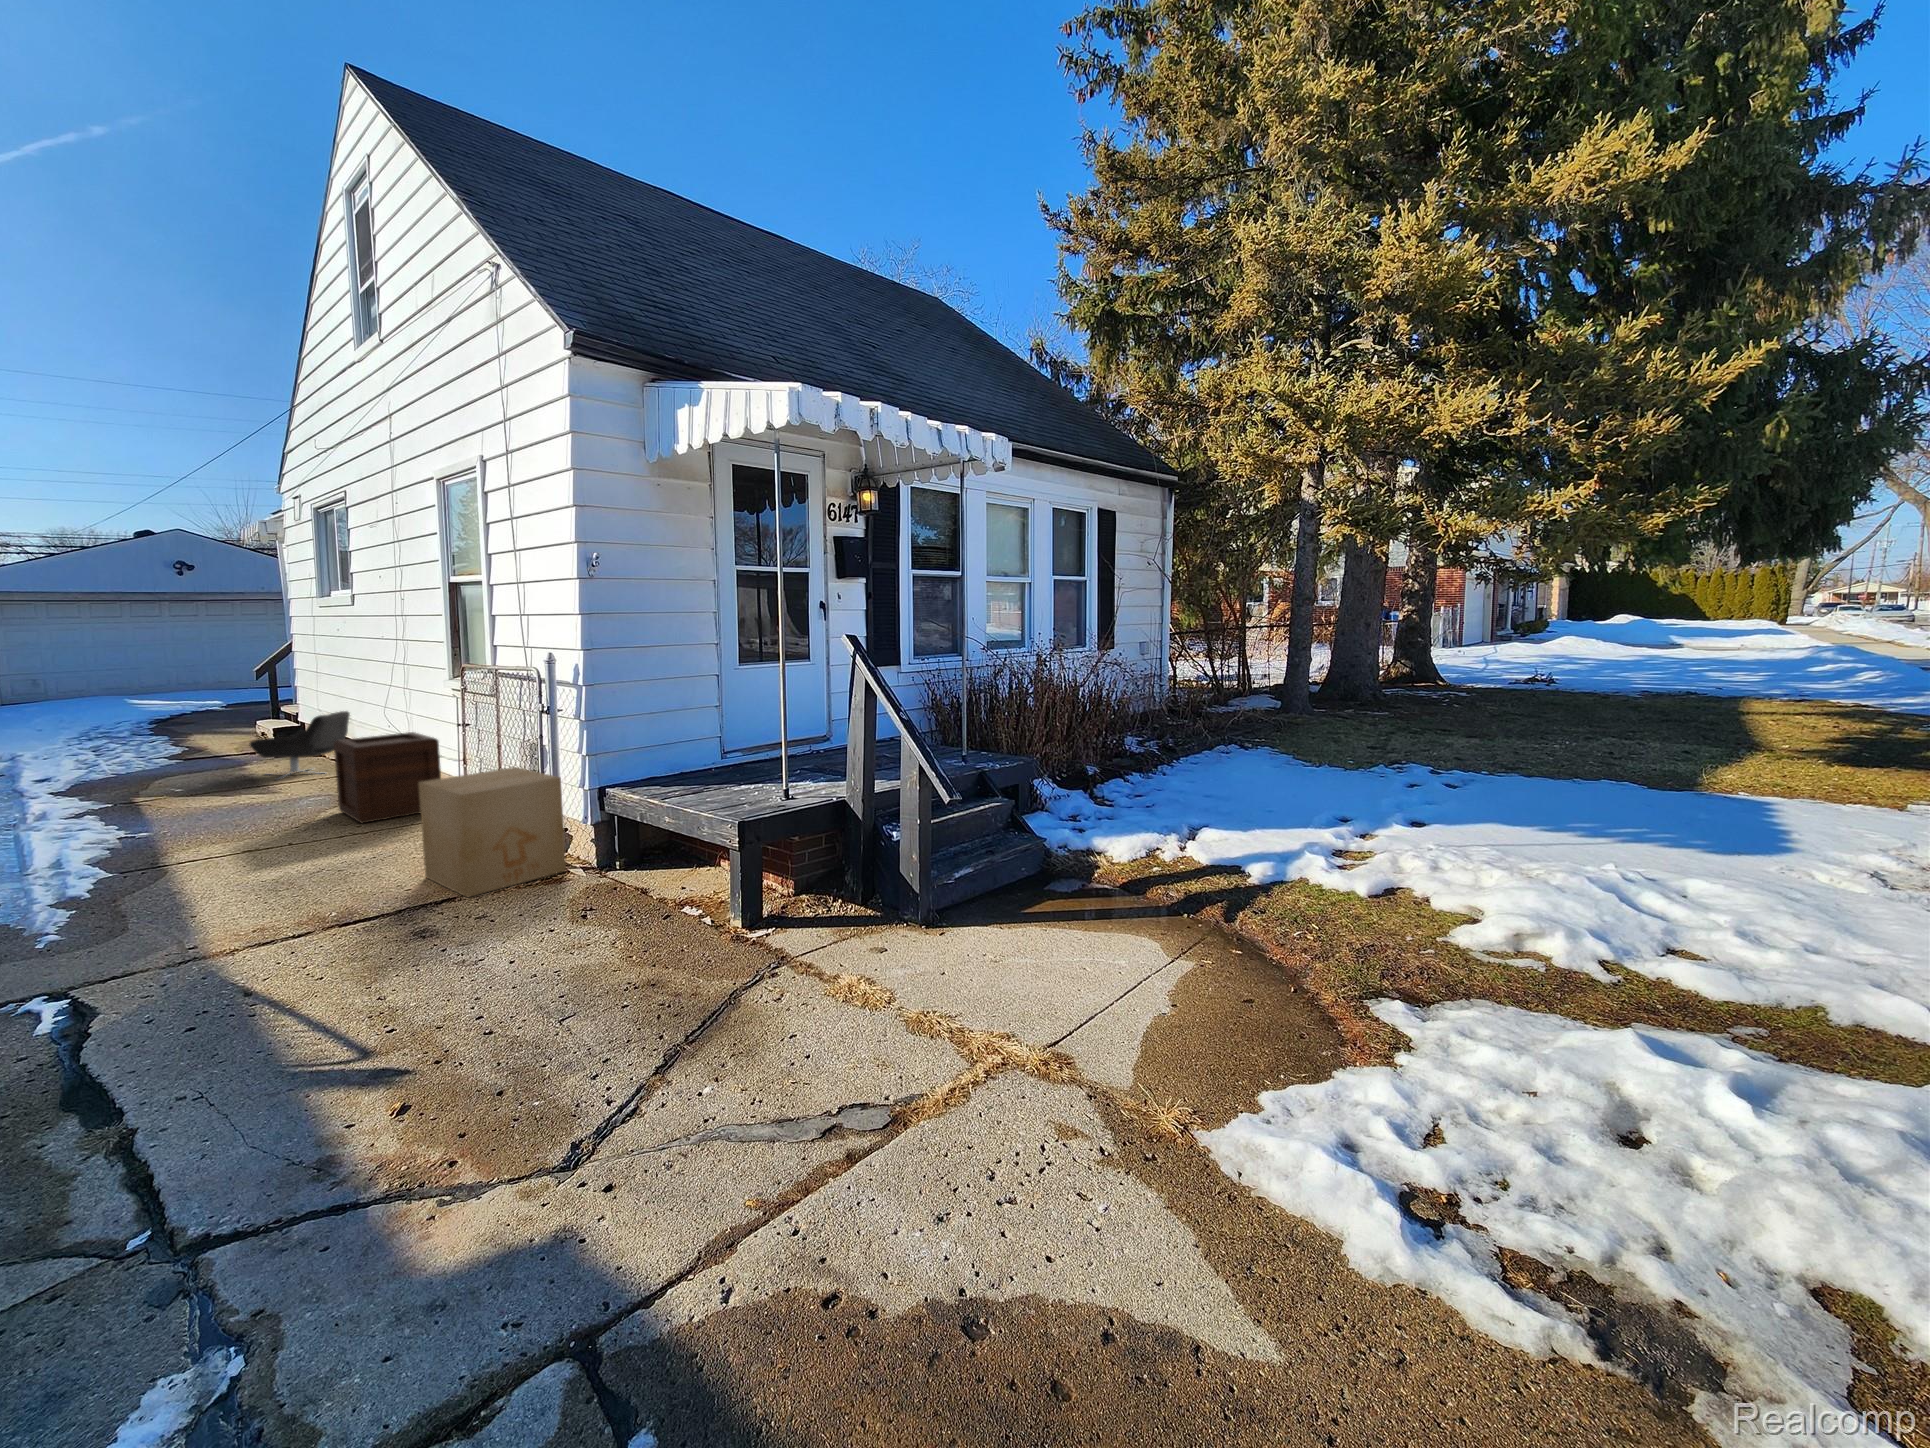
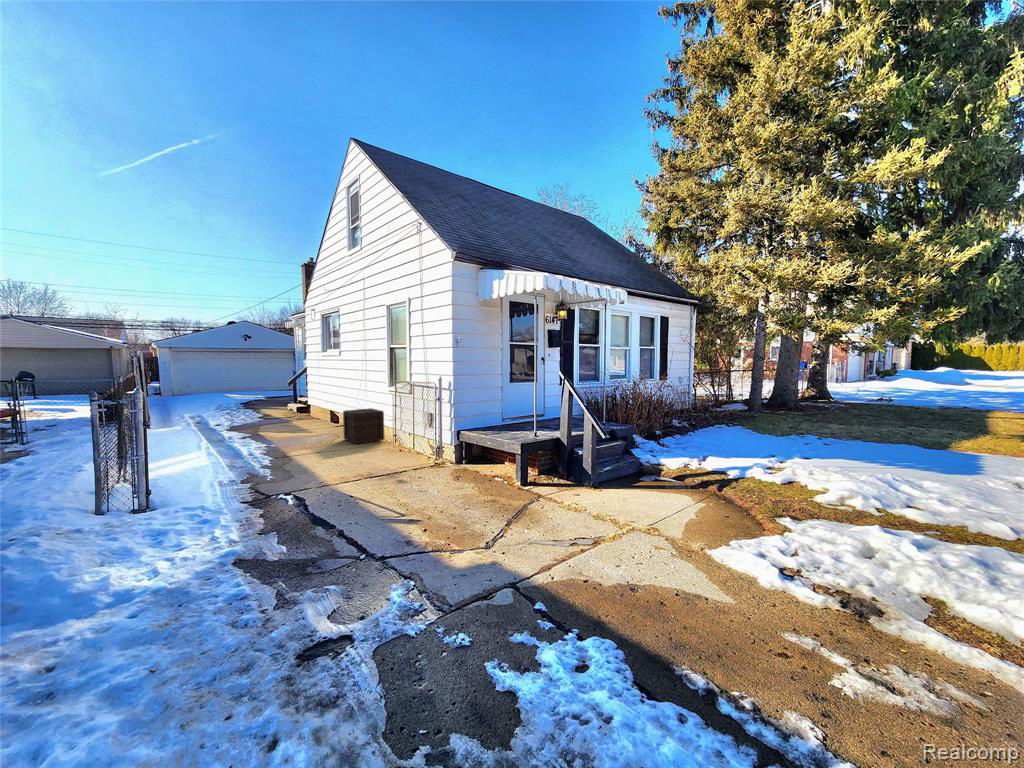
lounge chair: present [249,711,350,778] -> none [302,400,339,427]
cardboard box: present [419,767,566,897] -> none [390,422,444,470]

